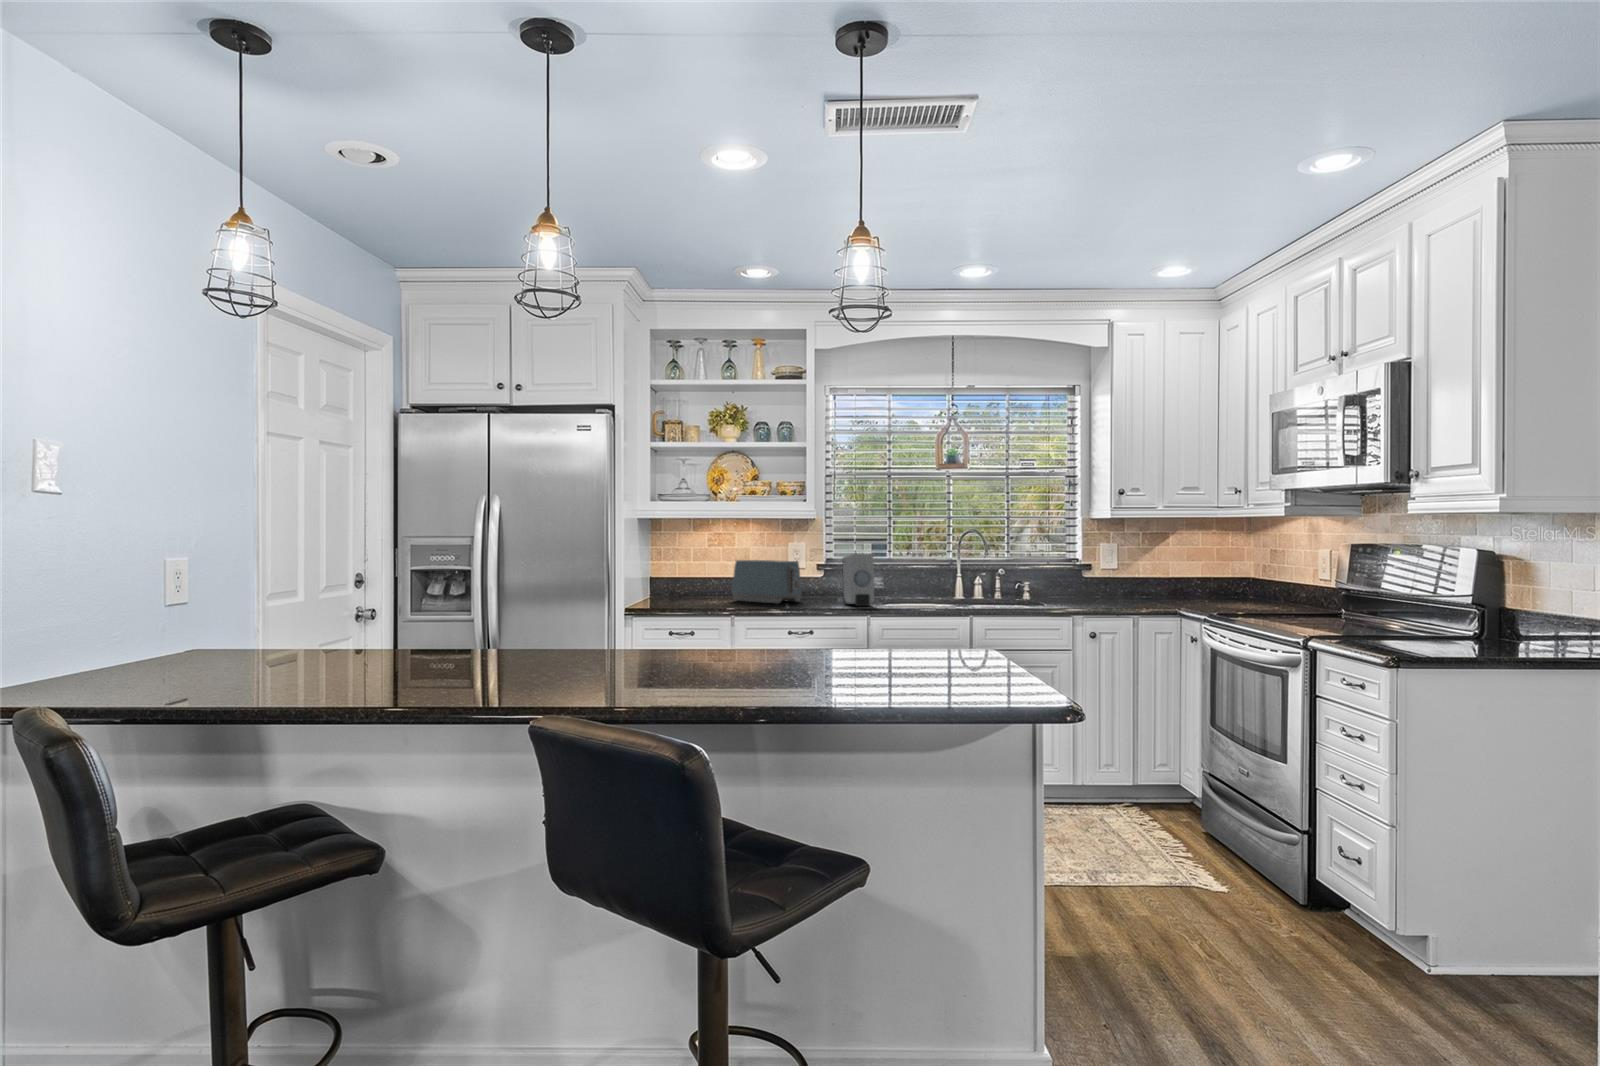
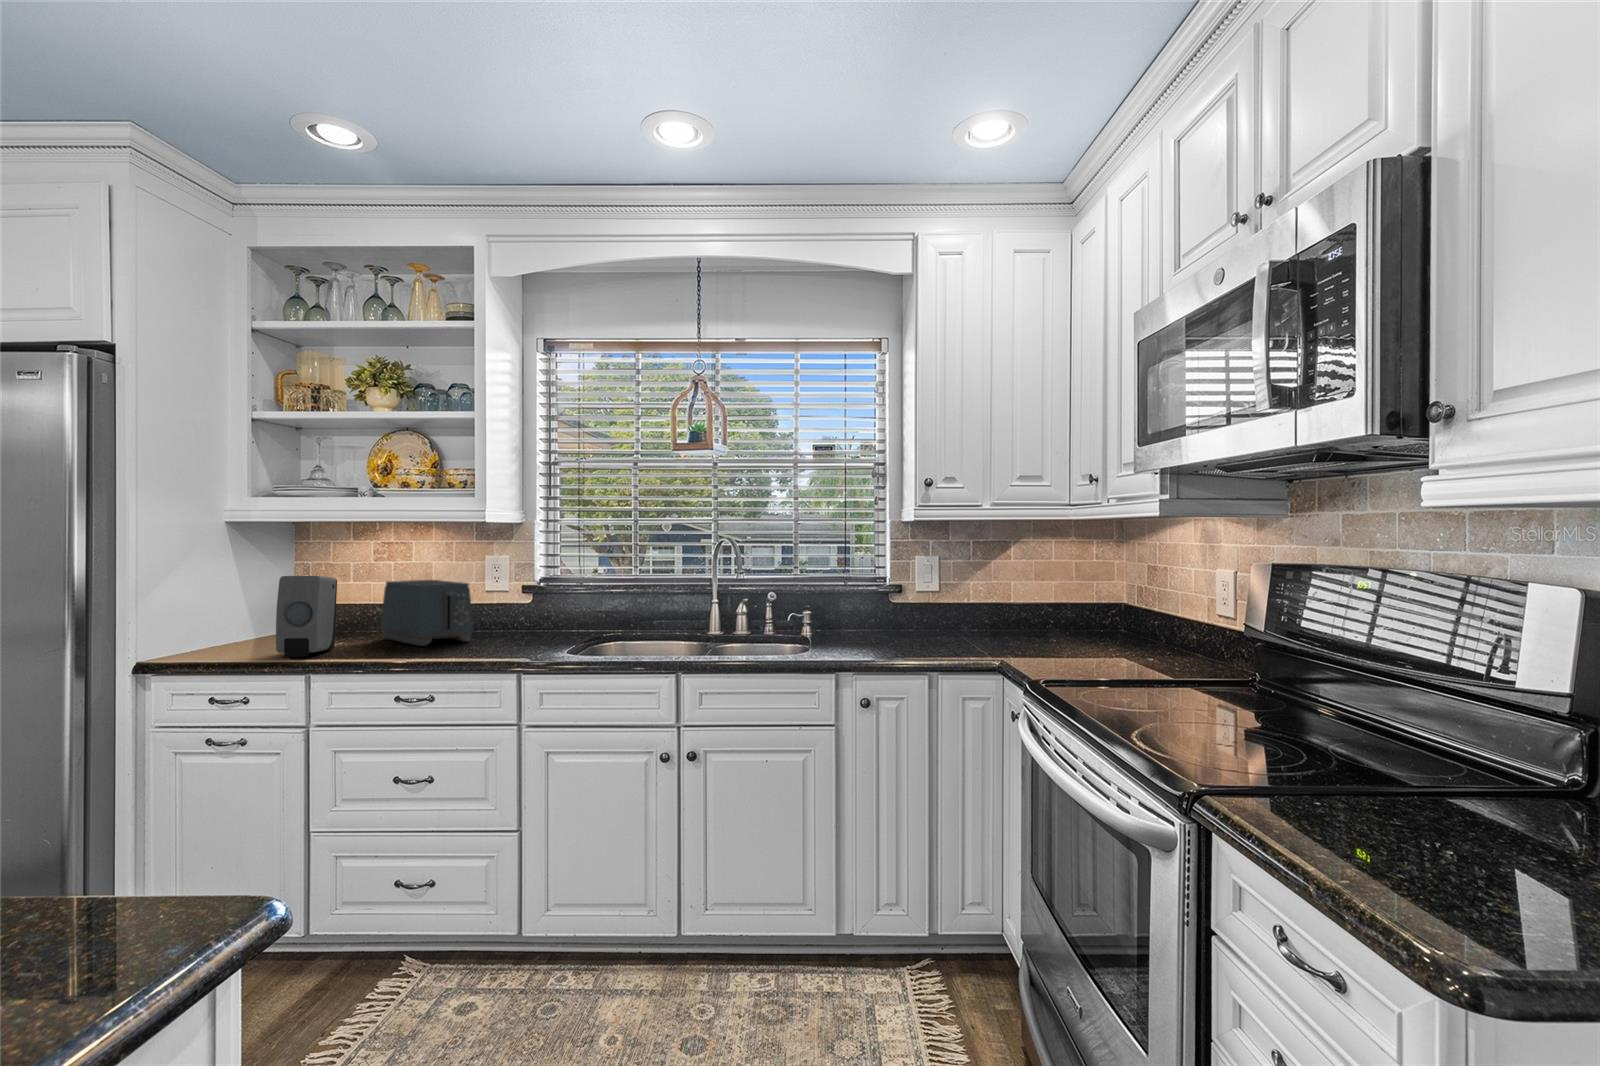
soap dispenser: present [842,554,874,606] -> present [276,576,337,657]

